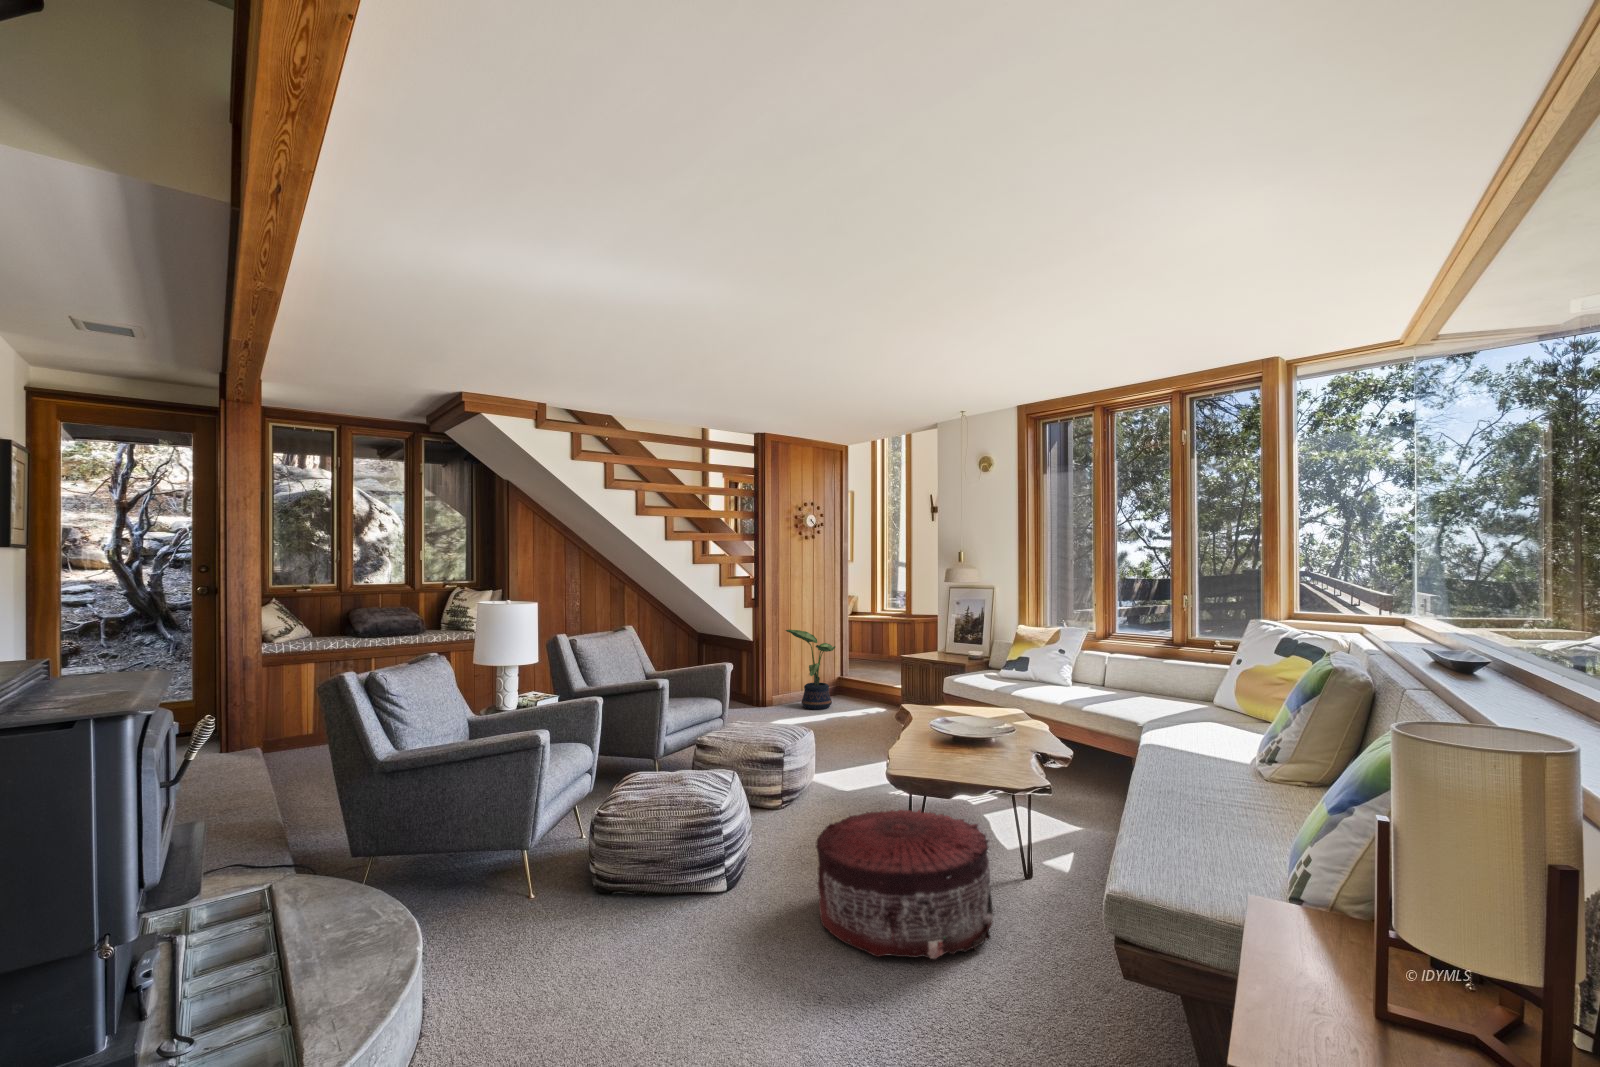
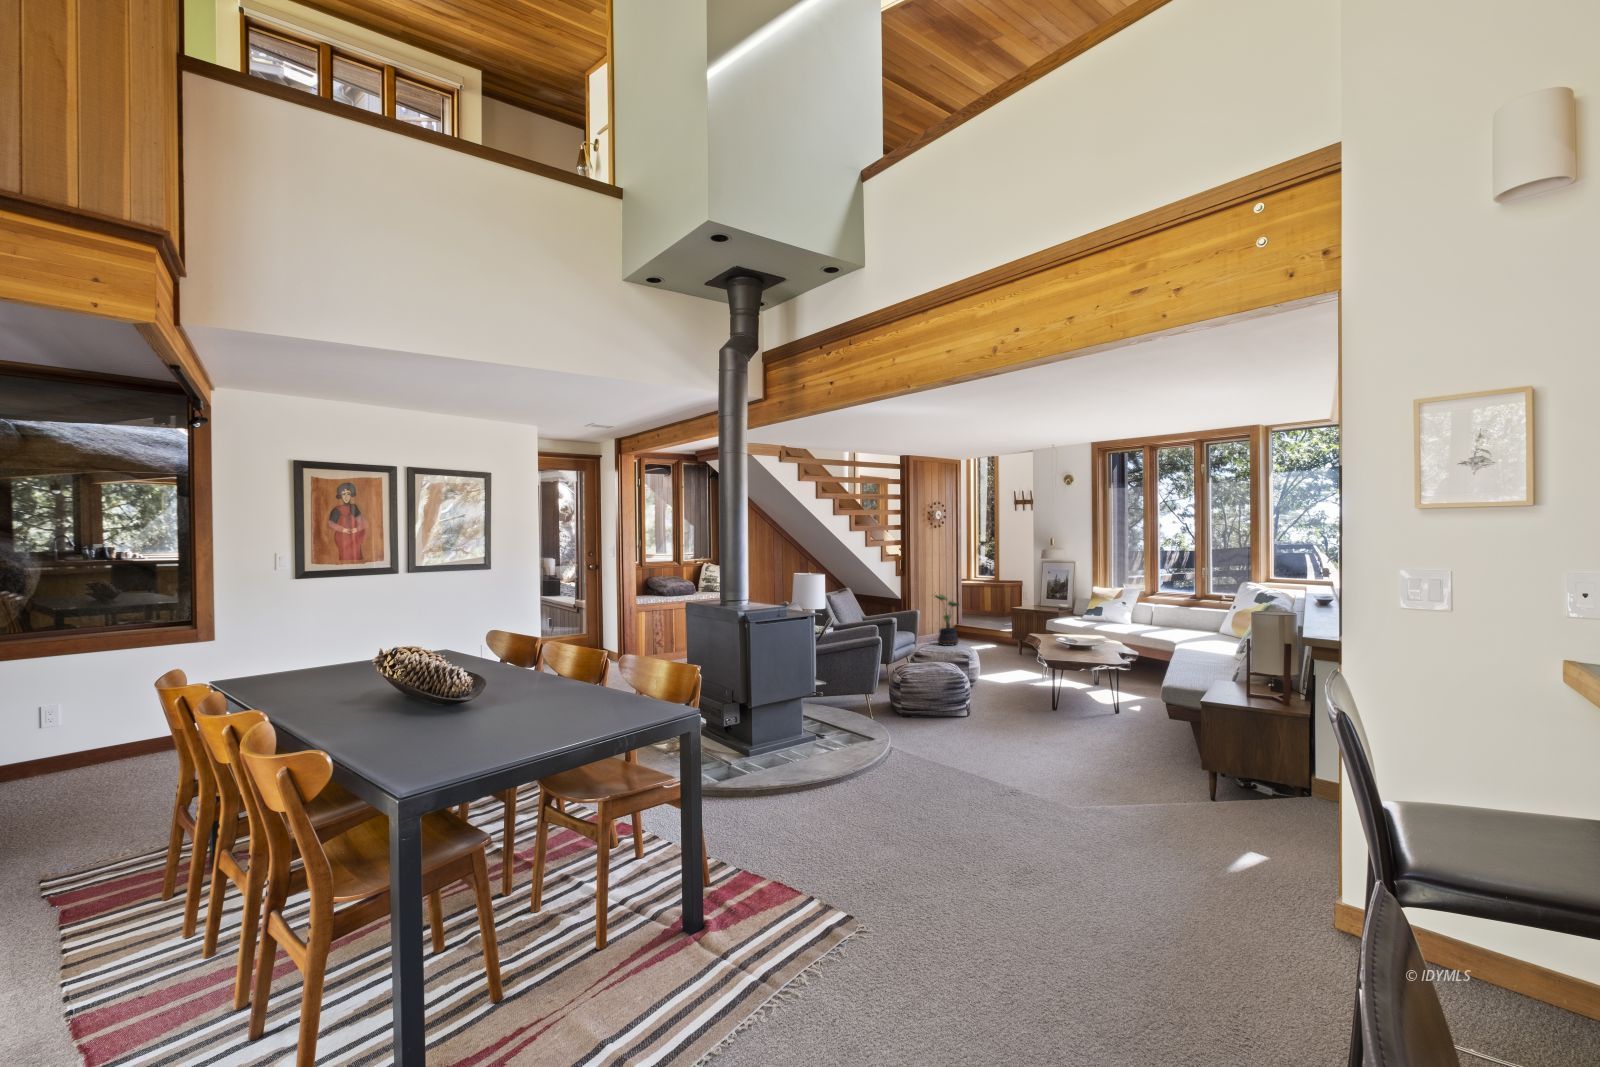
pouf: present [816,810,993,959] -> none [1017,676,1106,733]

